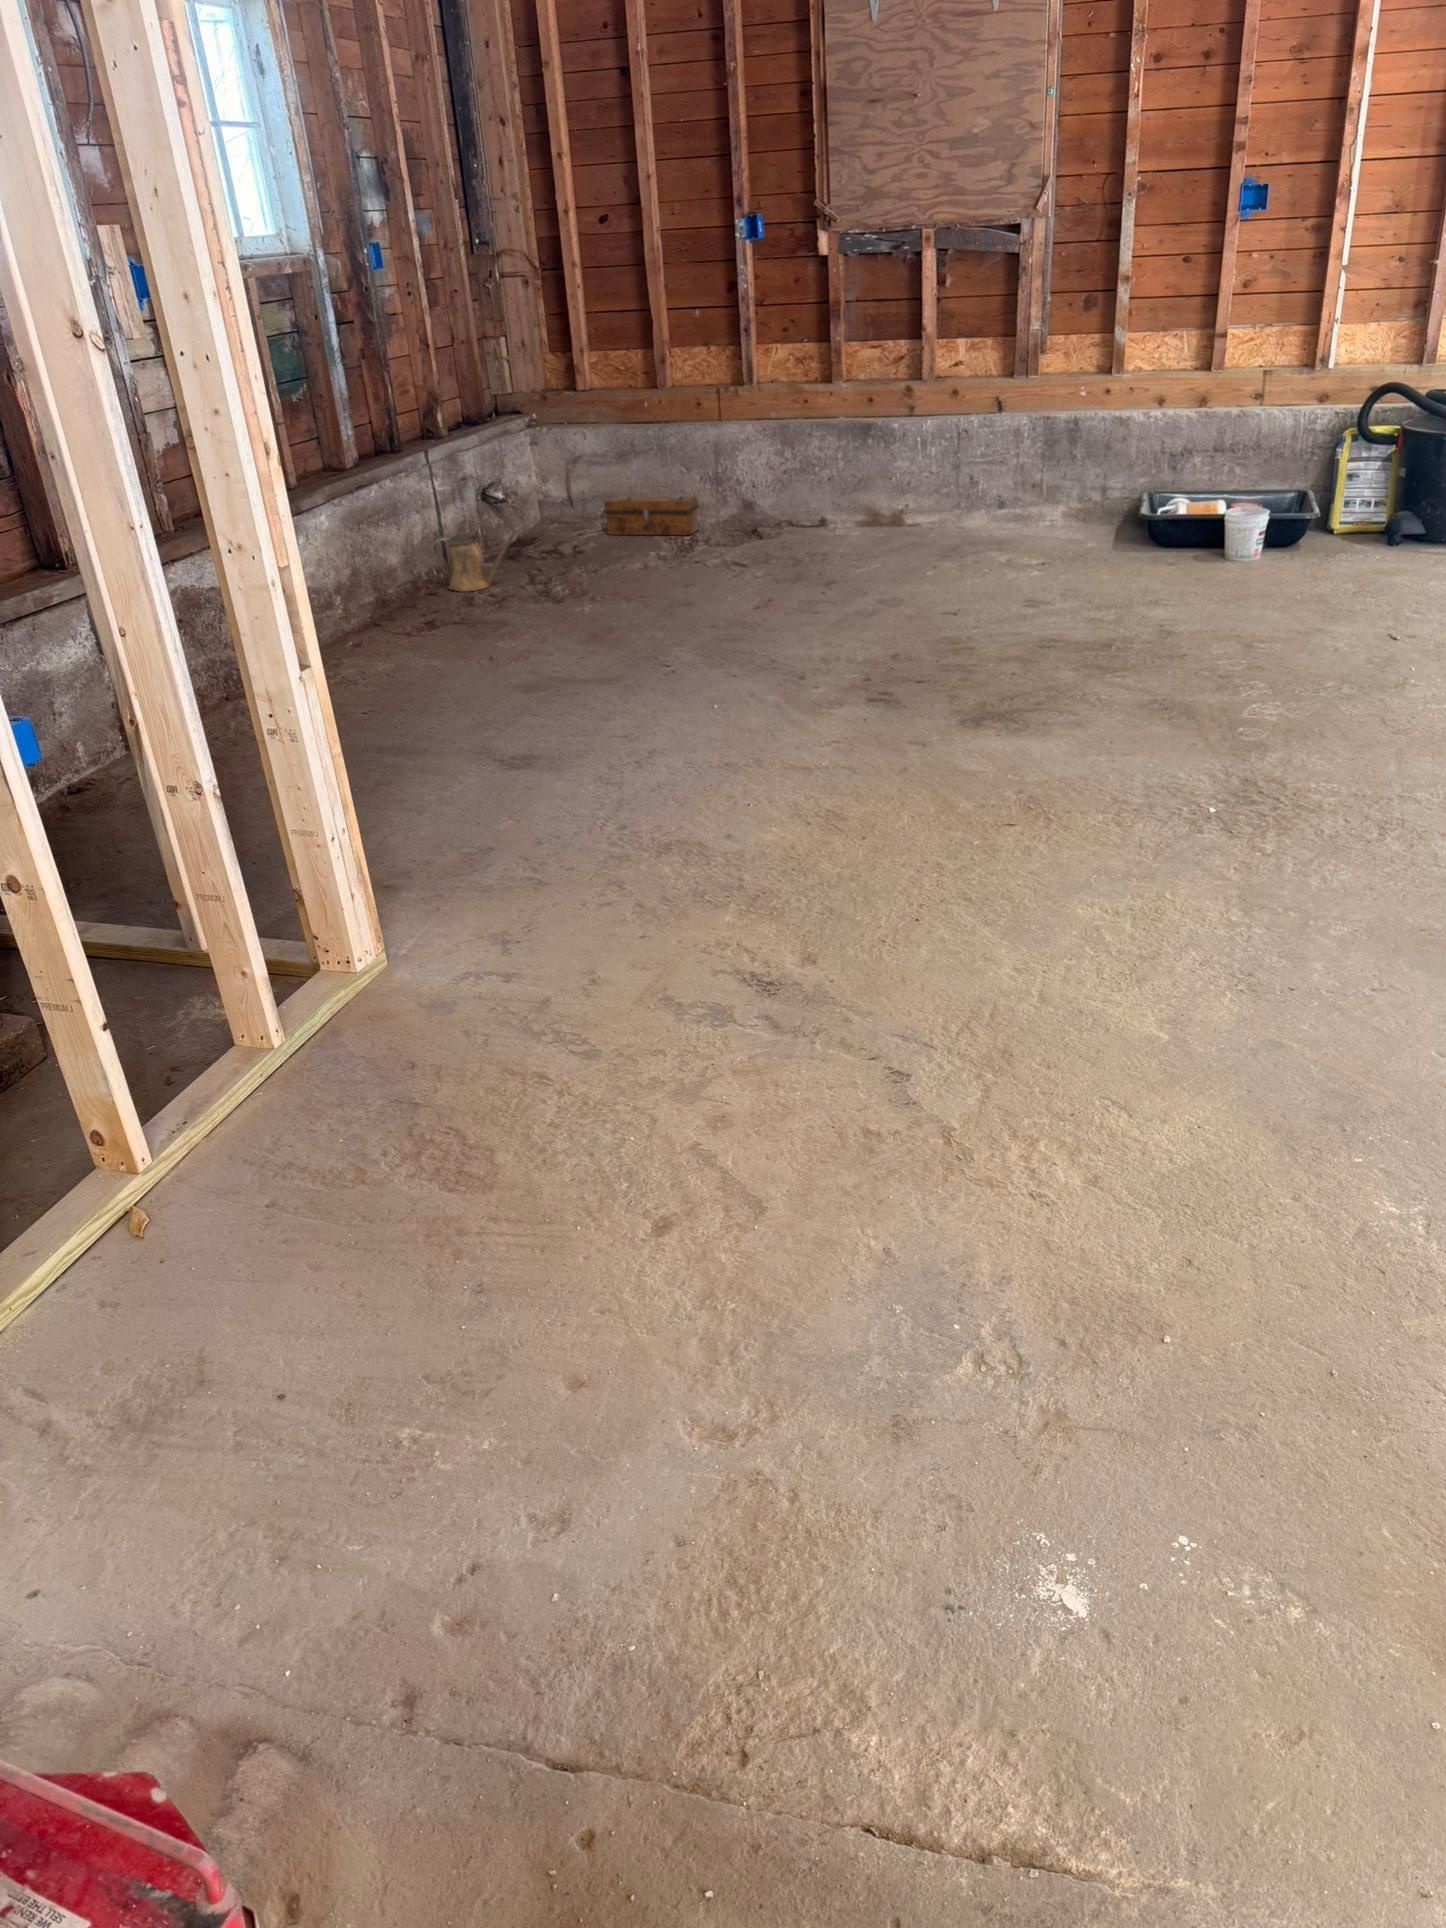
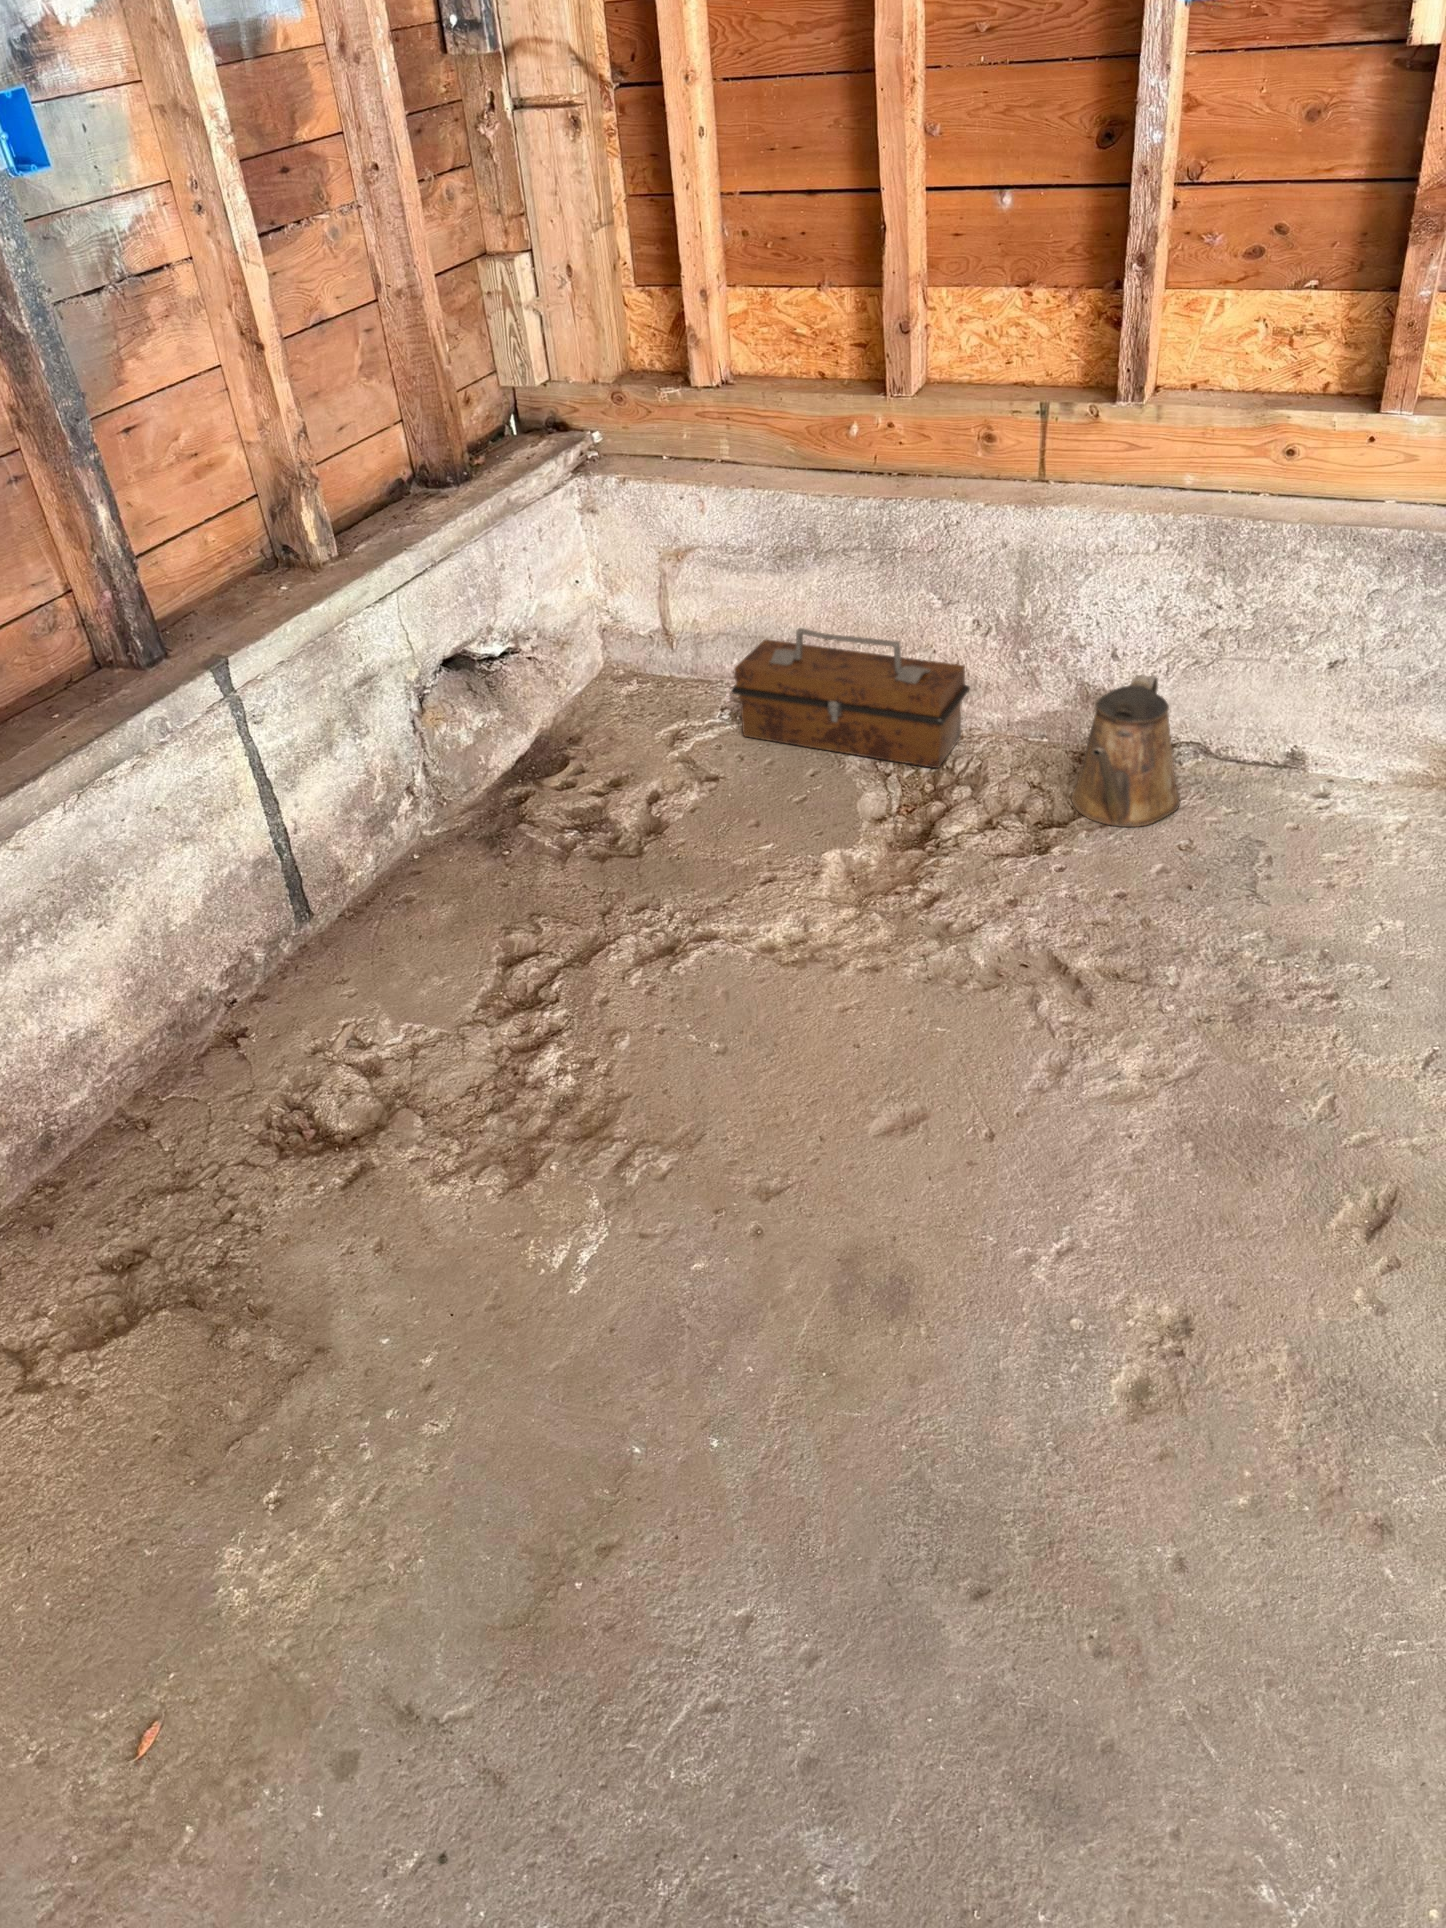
watering can: present [432,528,520,592] -> present [1071,675,1180,827]

